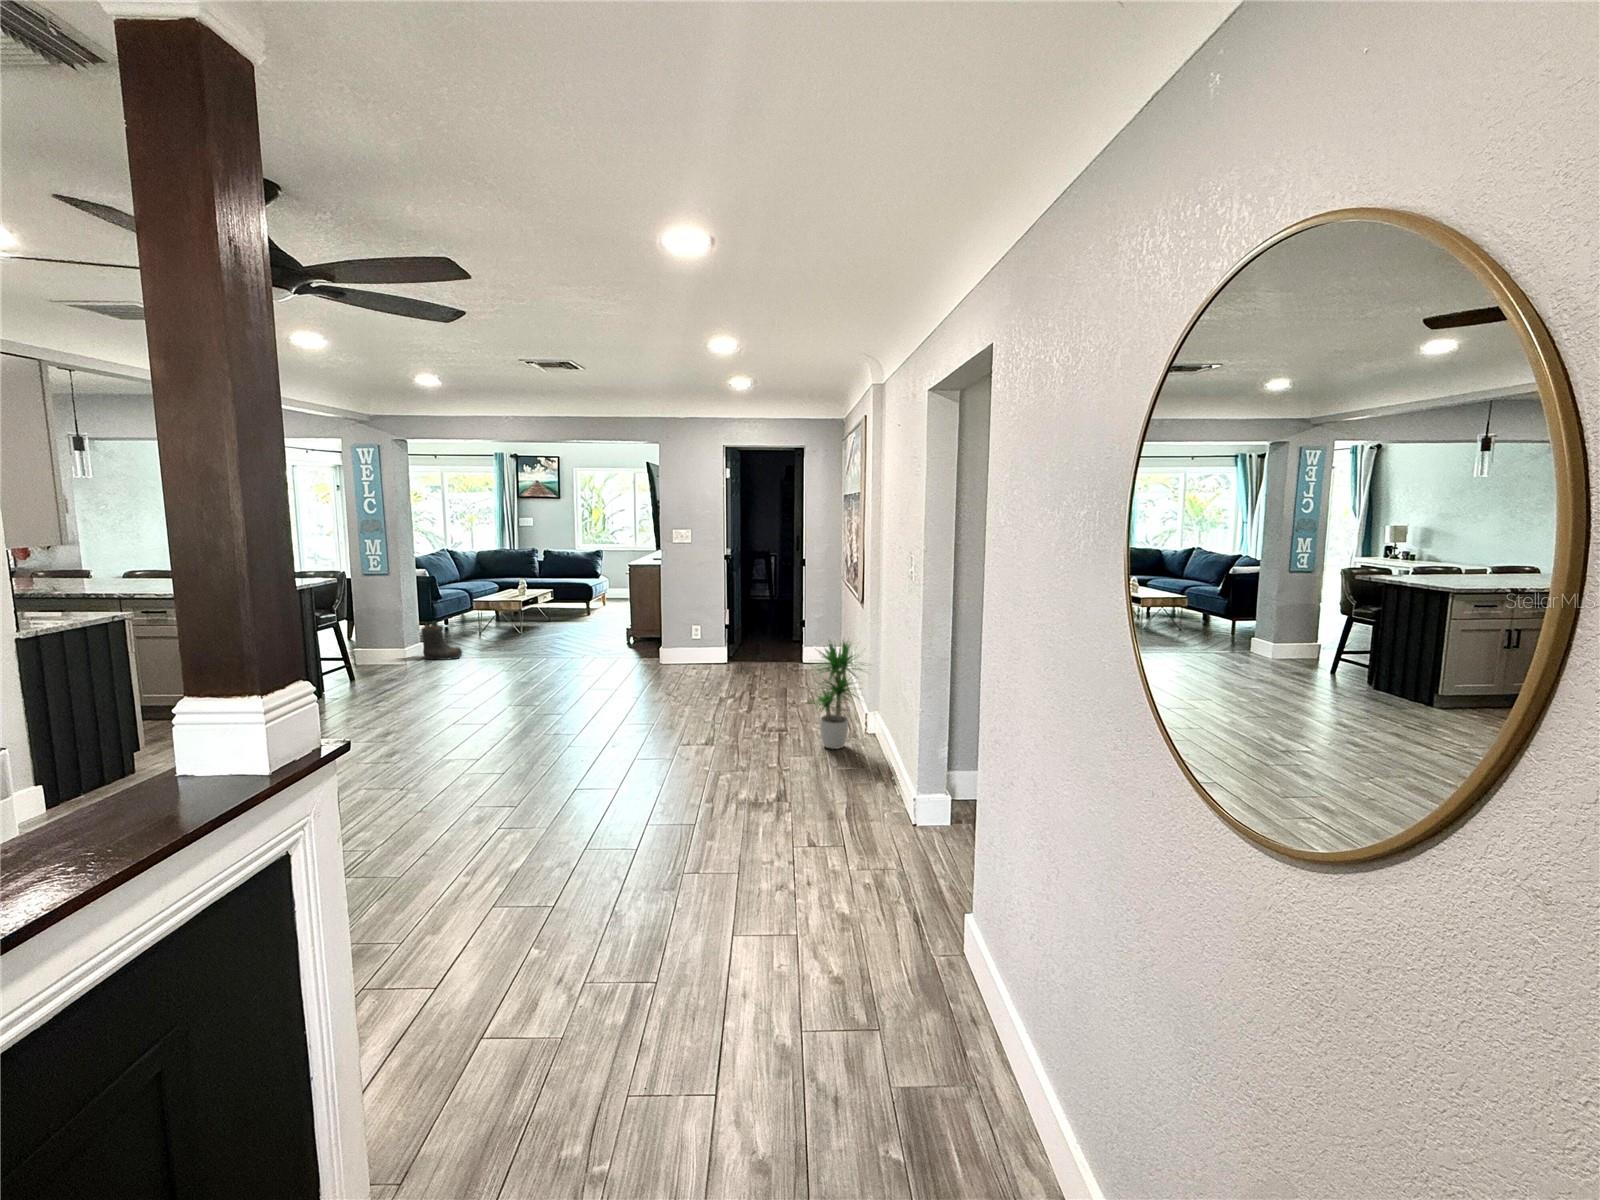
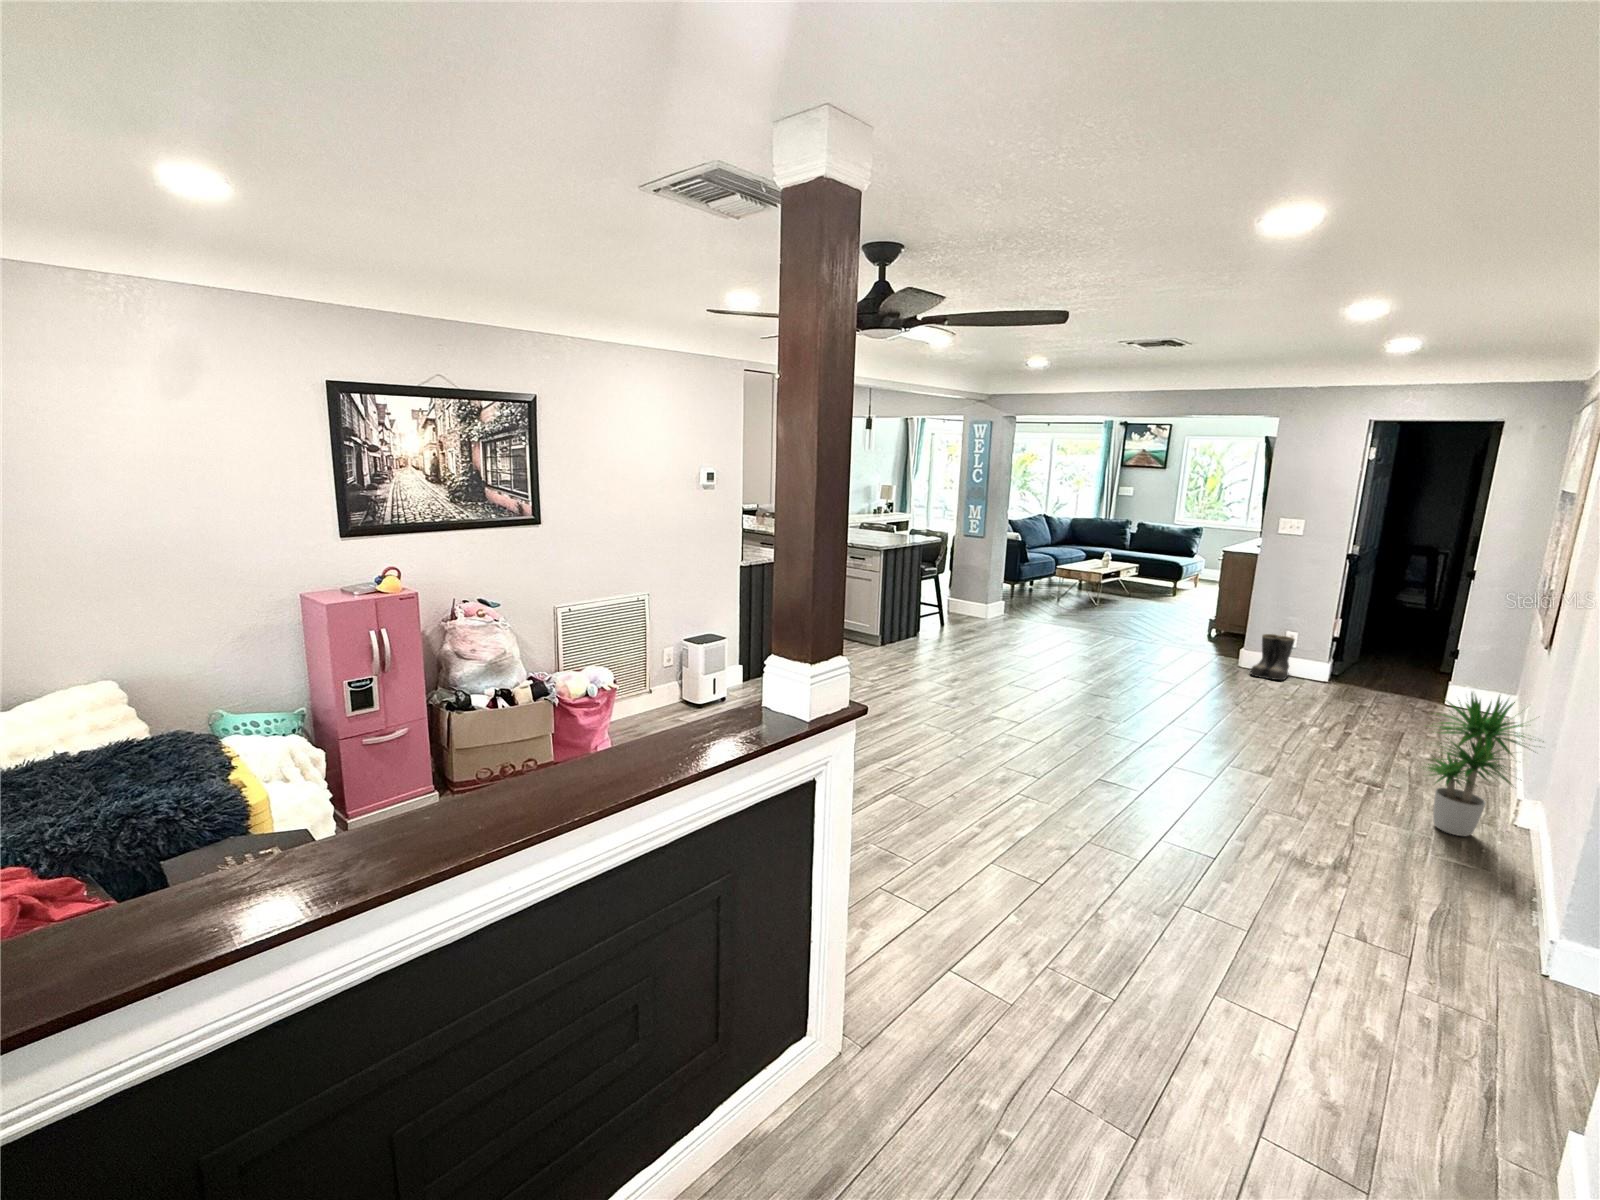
boots: present [421,625,462,660] -> present [1251,634,1295,680]

